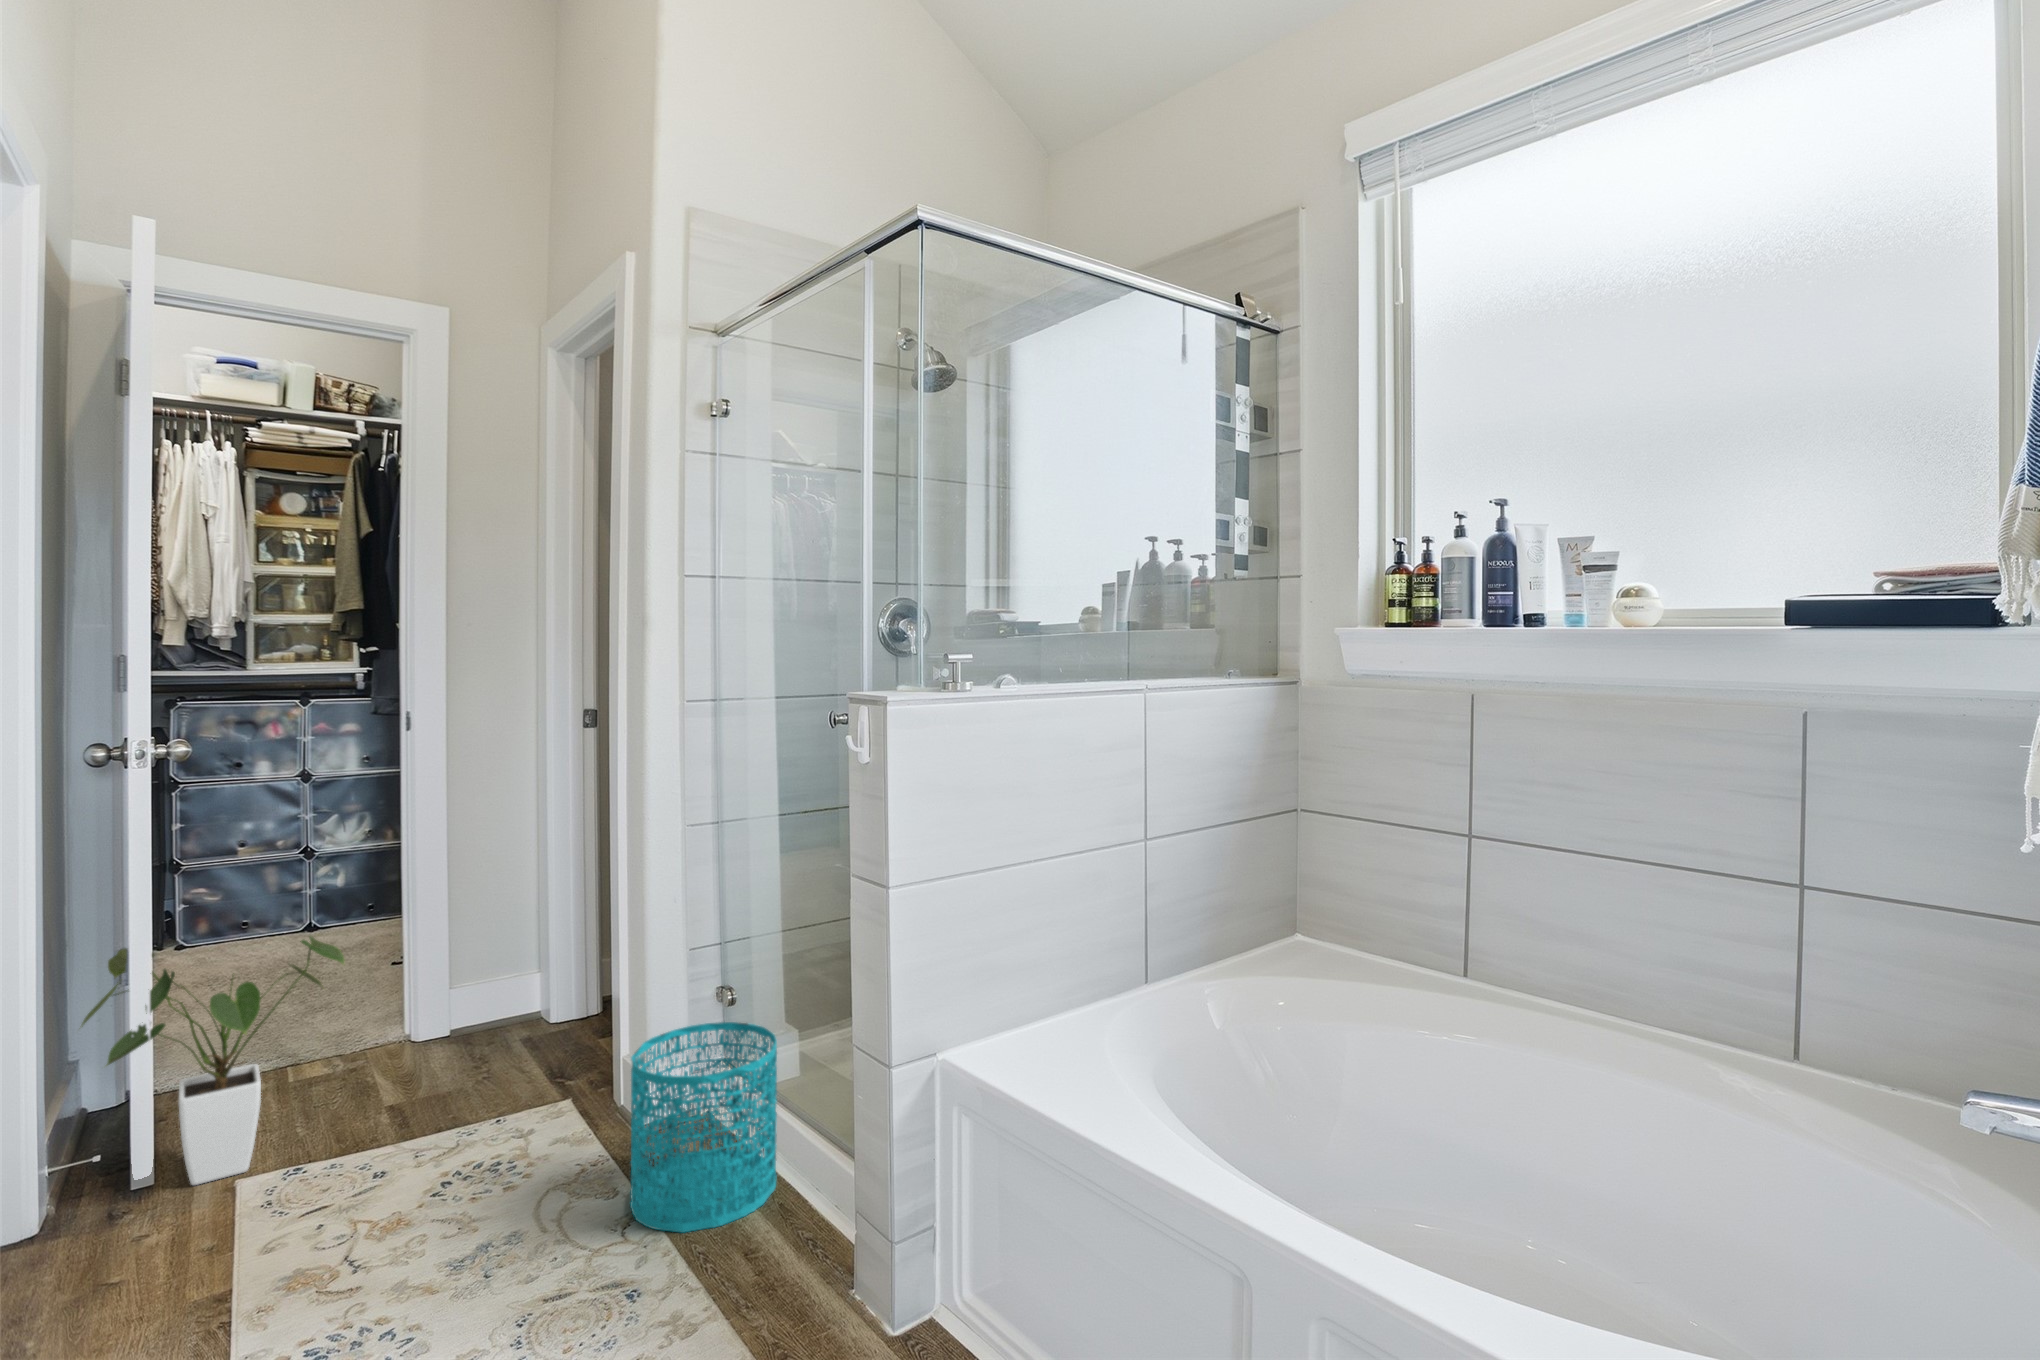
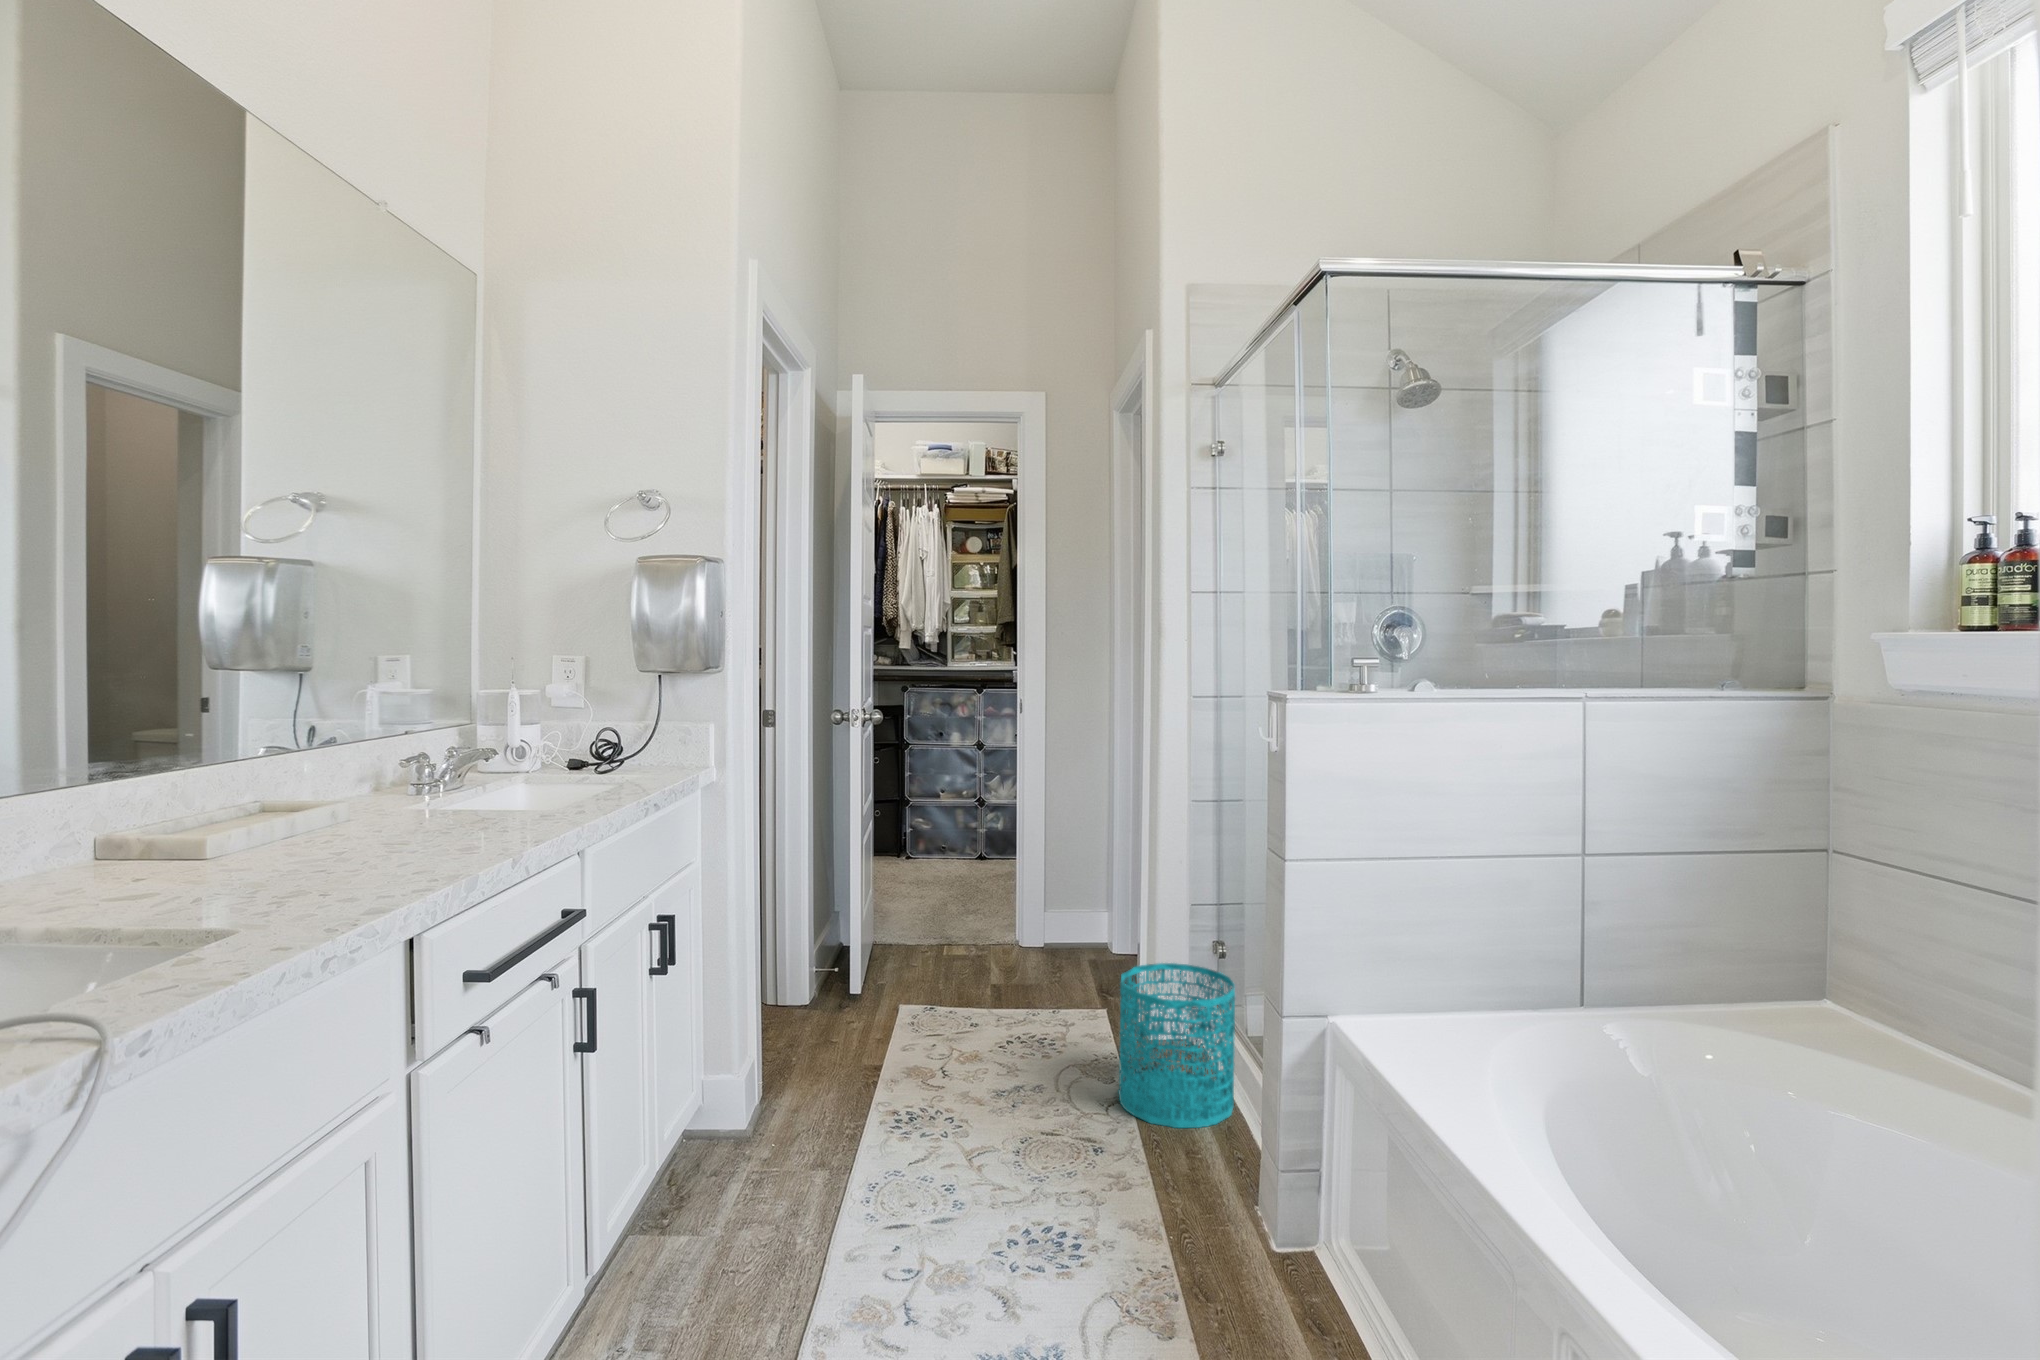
house plant: present [82,936,344,1185] -> none [826,839,961,1001]

